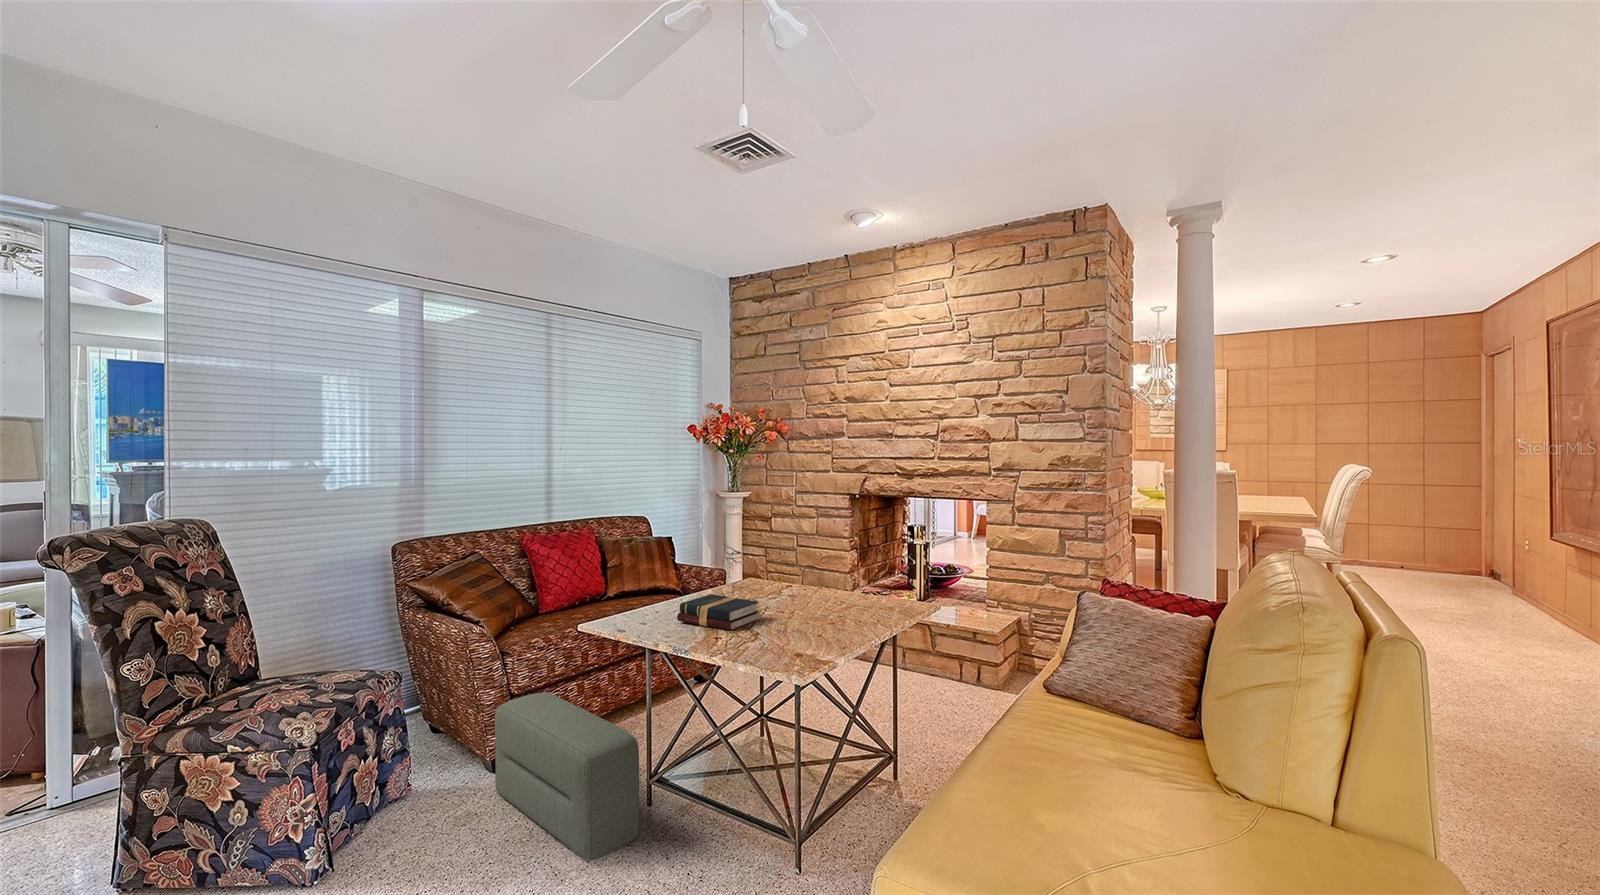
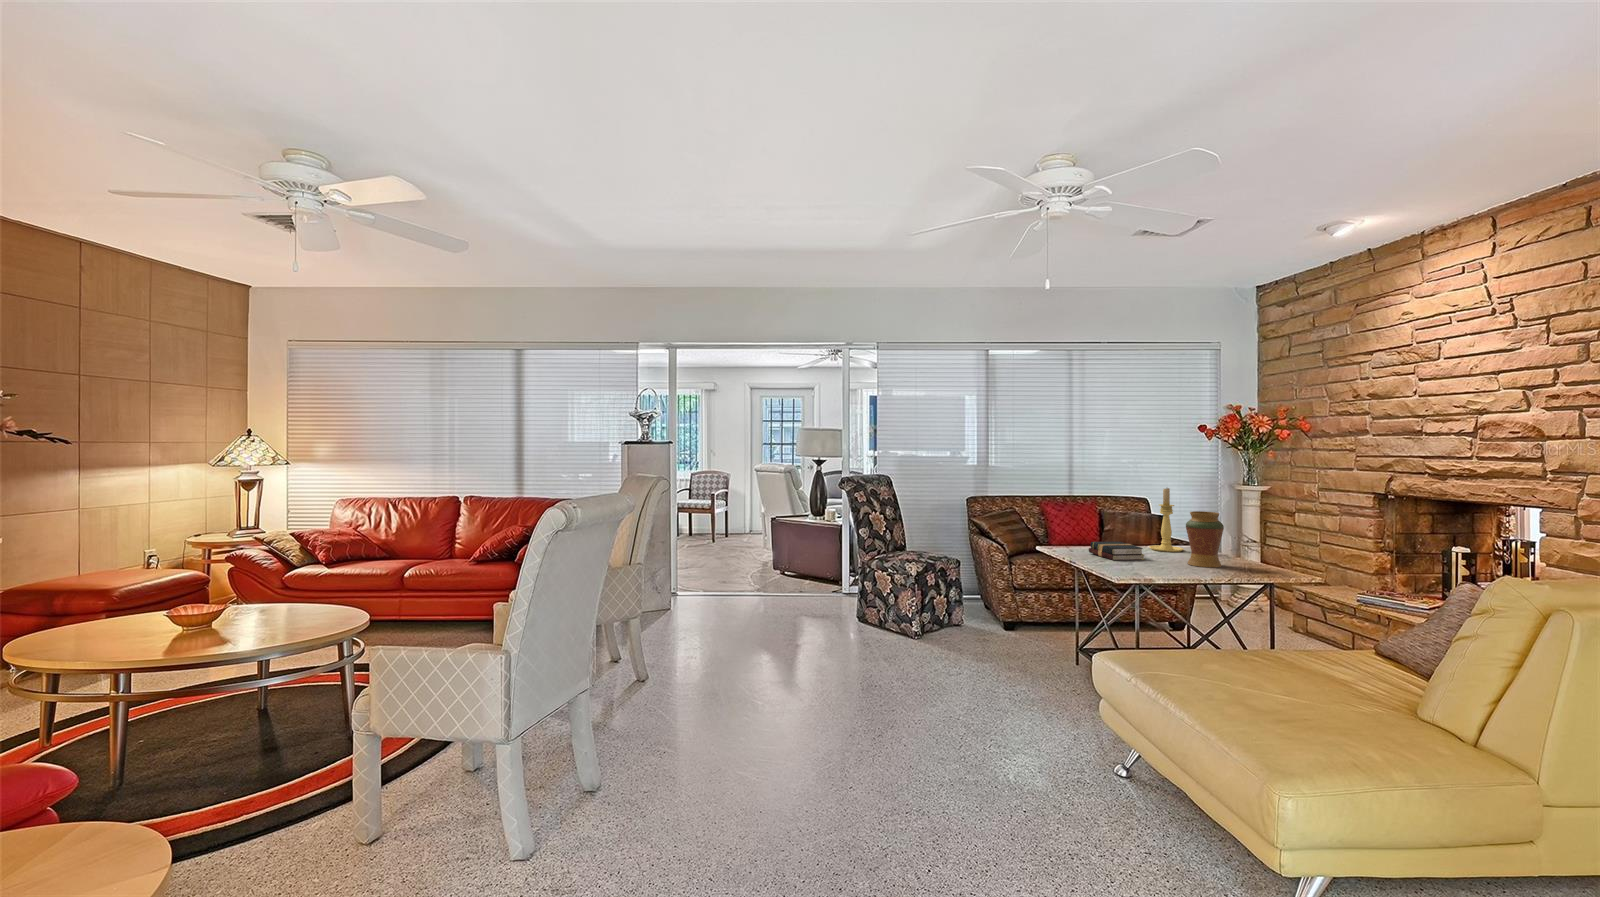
candle holder: none [725,505,767,596] -> present [1149,488,1184,552]
decorative vase: none [812,538,855,617] -> present [1186,511,1224,567]
pouf: present [495,692,639,861] -> none [1000,587,1058,671]

